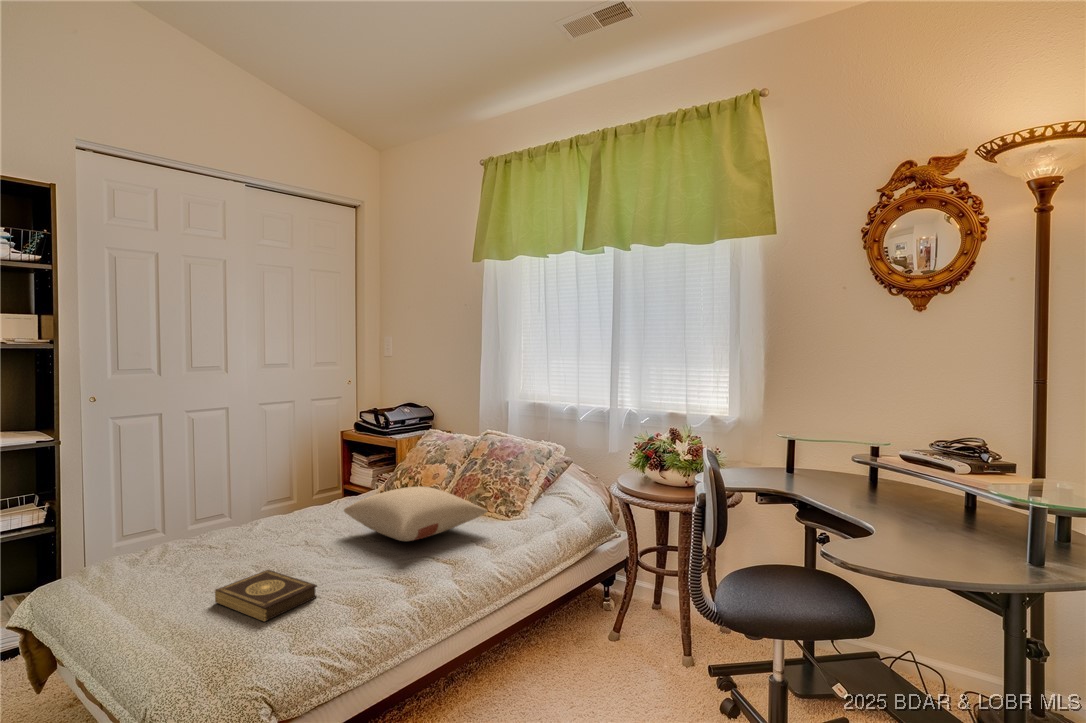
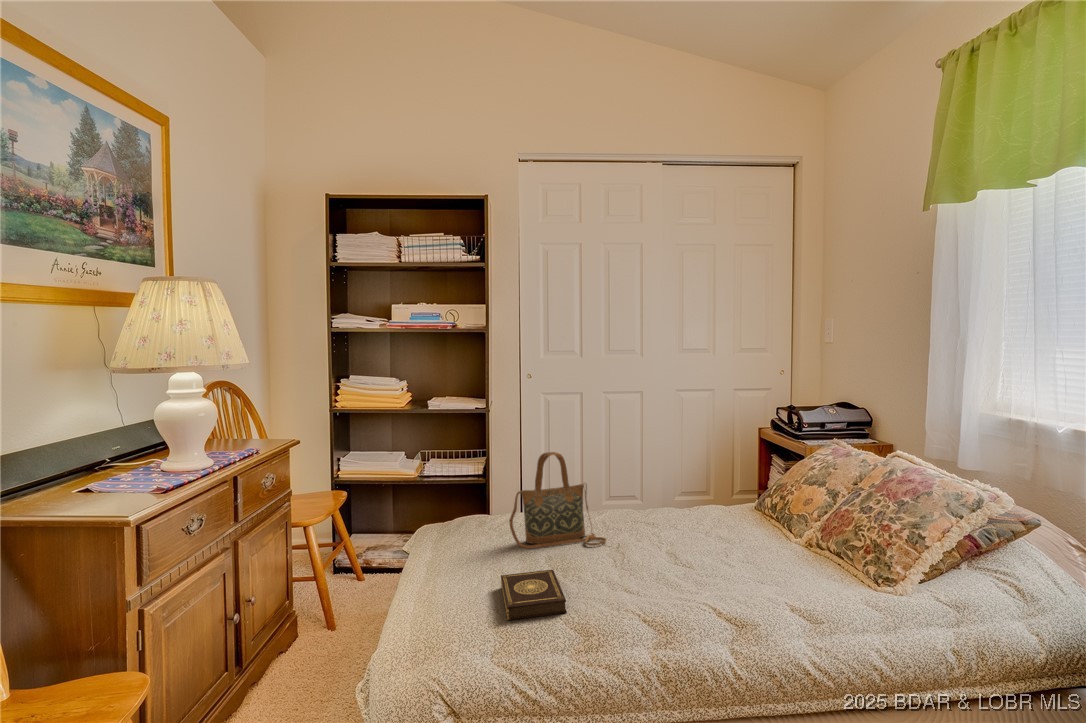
handbag: none [171,458,281,567] -> present [510,452,606,549]
pillow: present [344,487,487,541] -> none [664,513,823,580]

